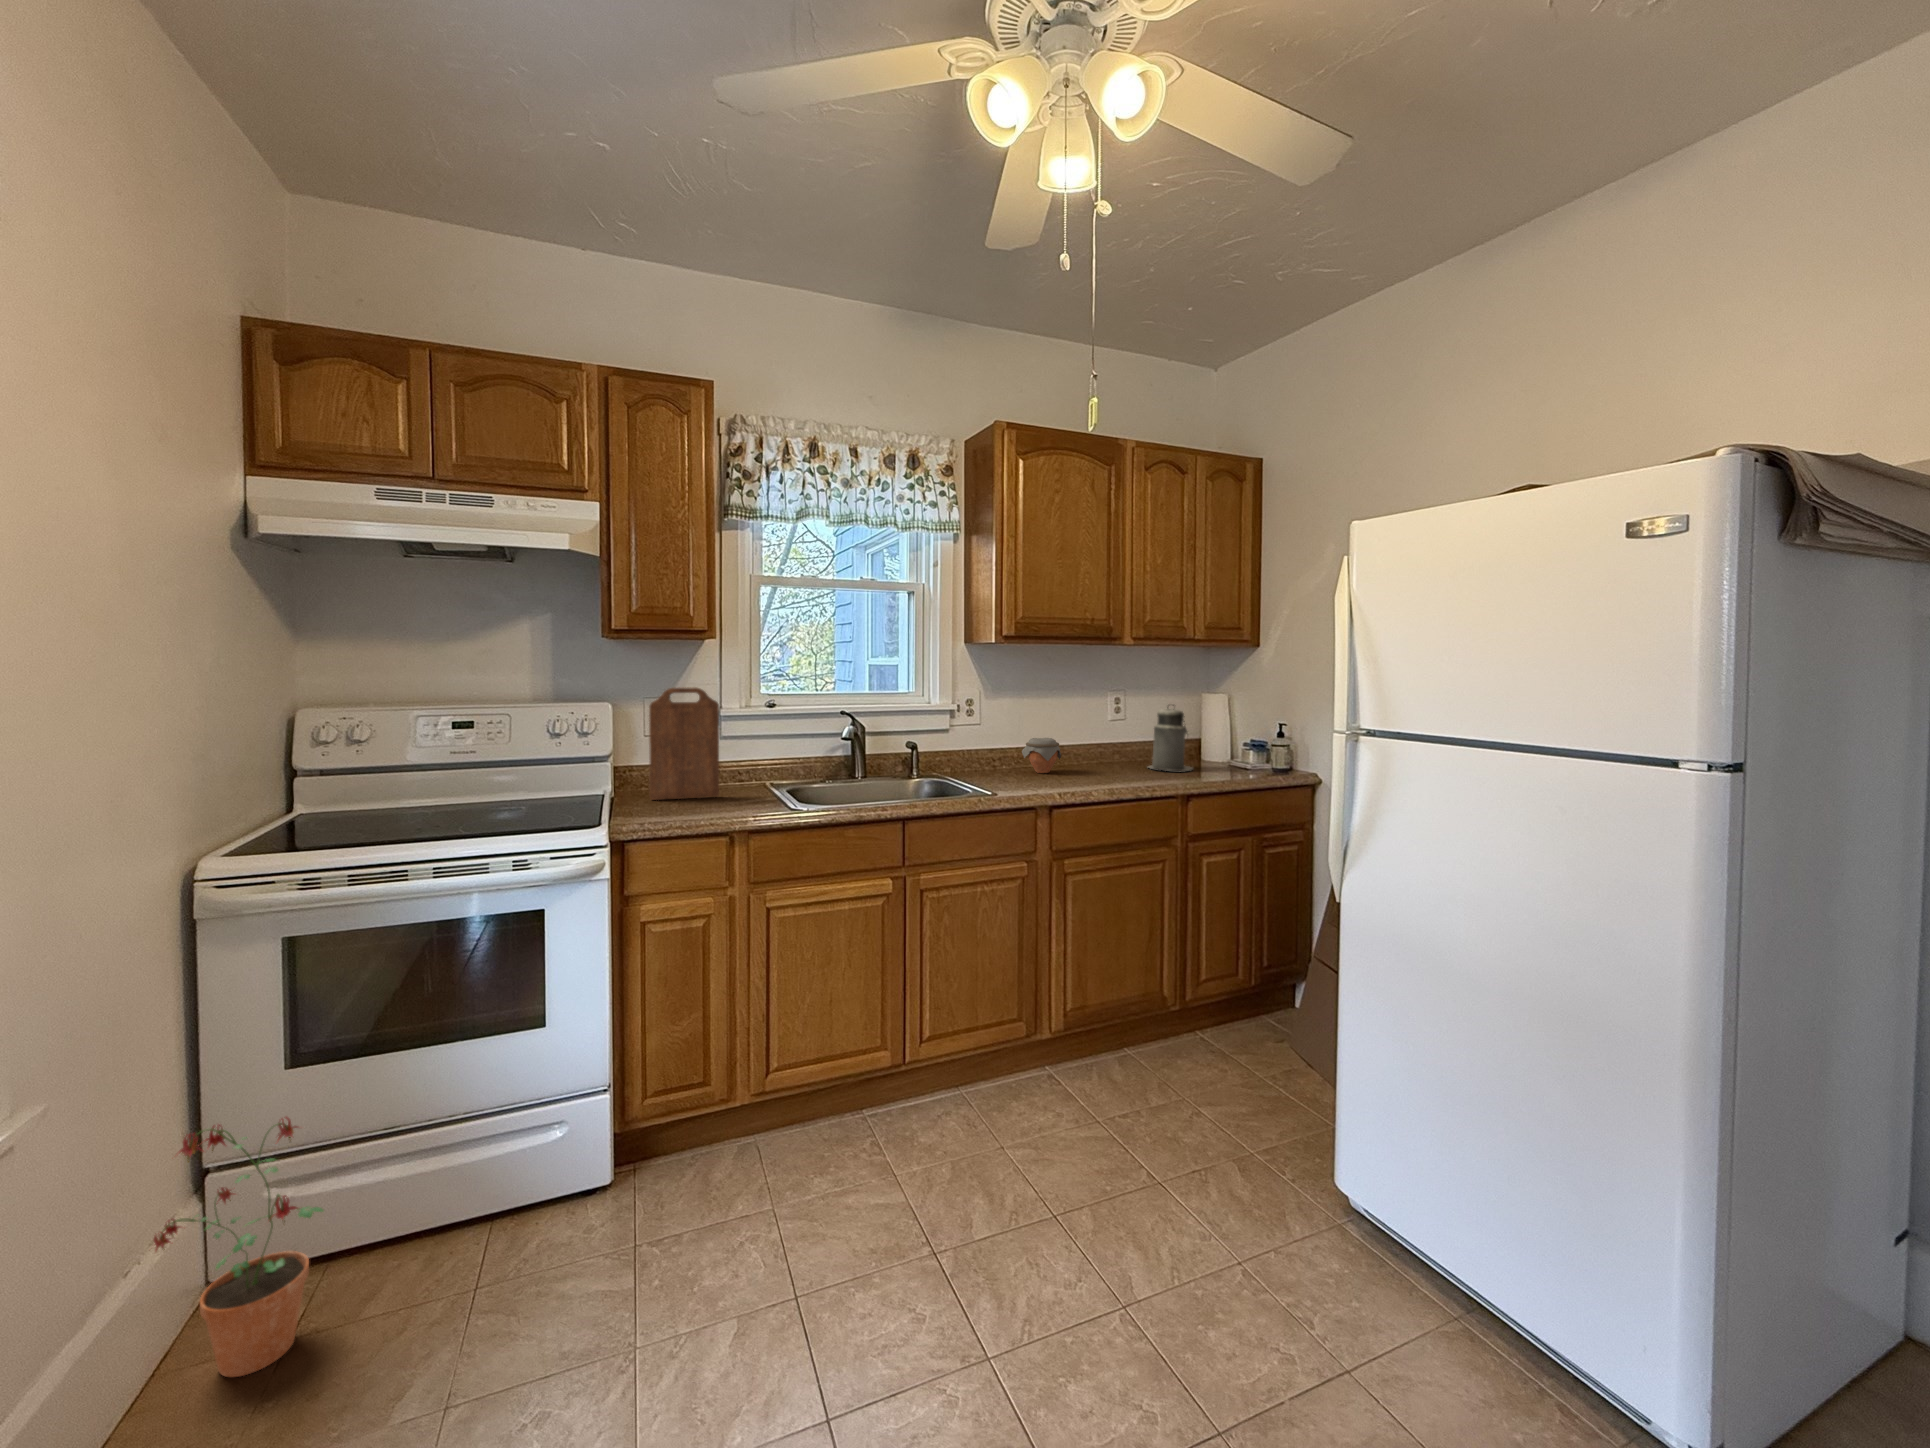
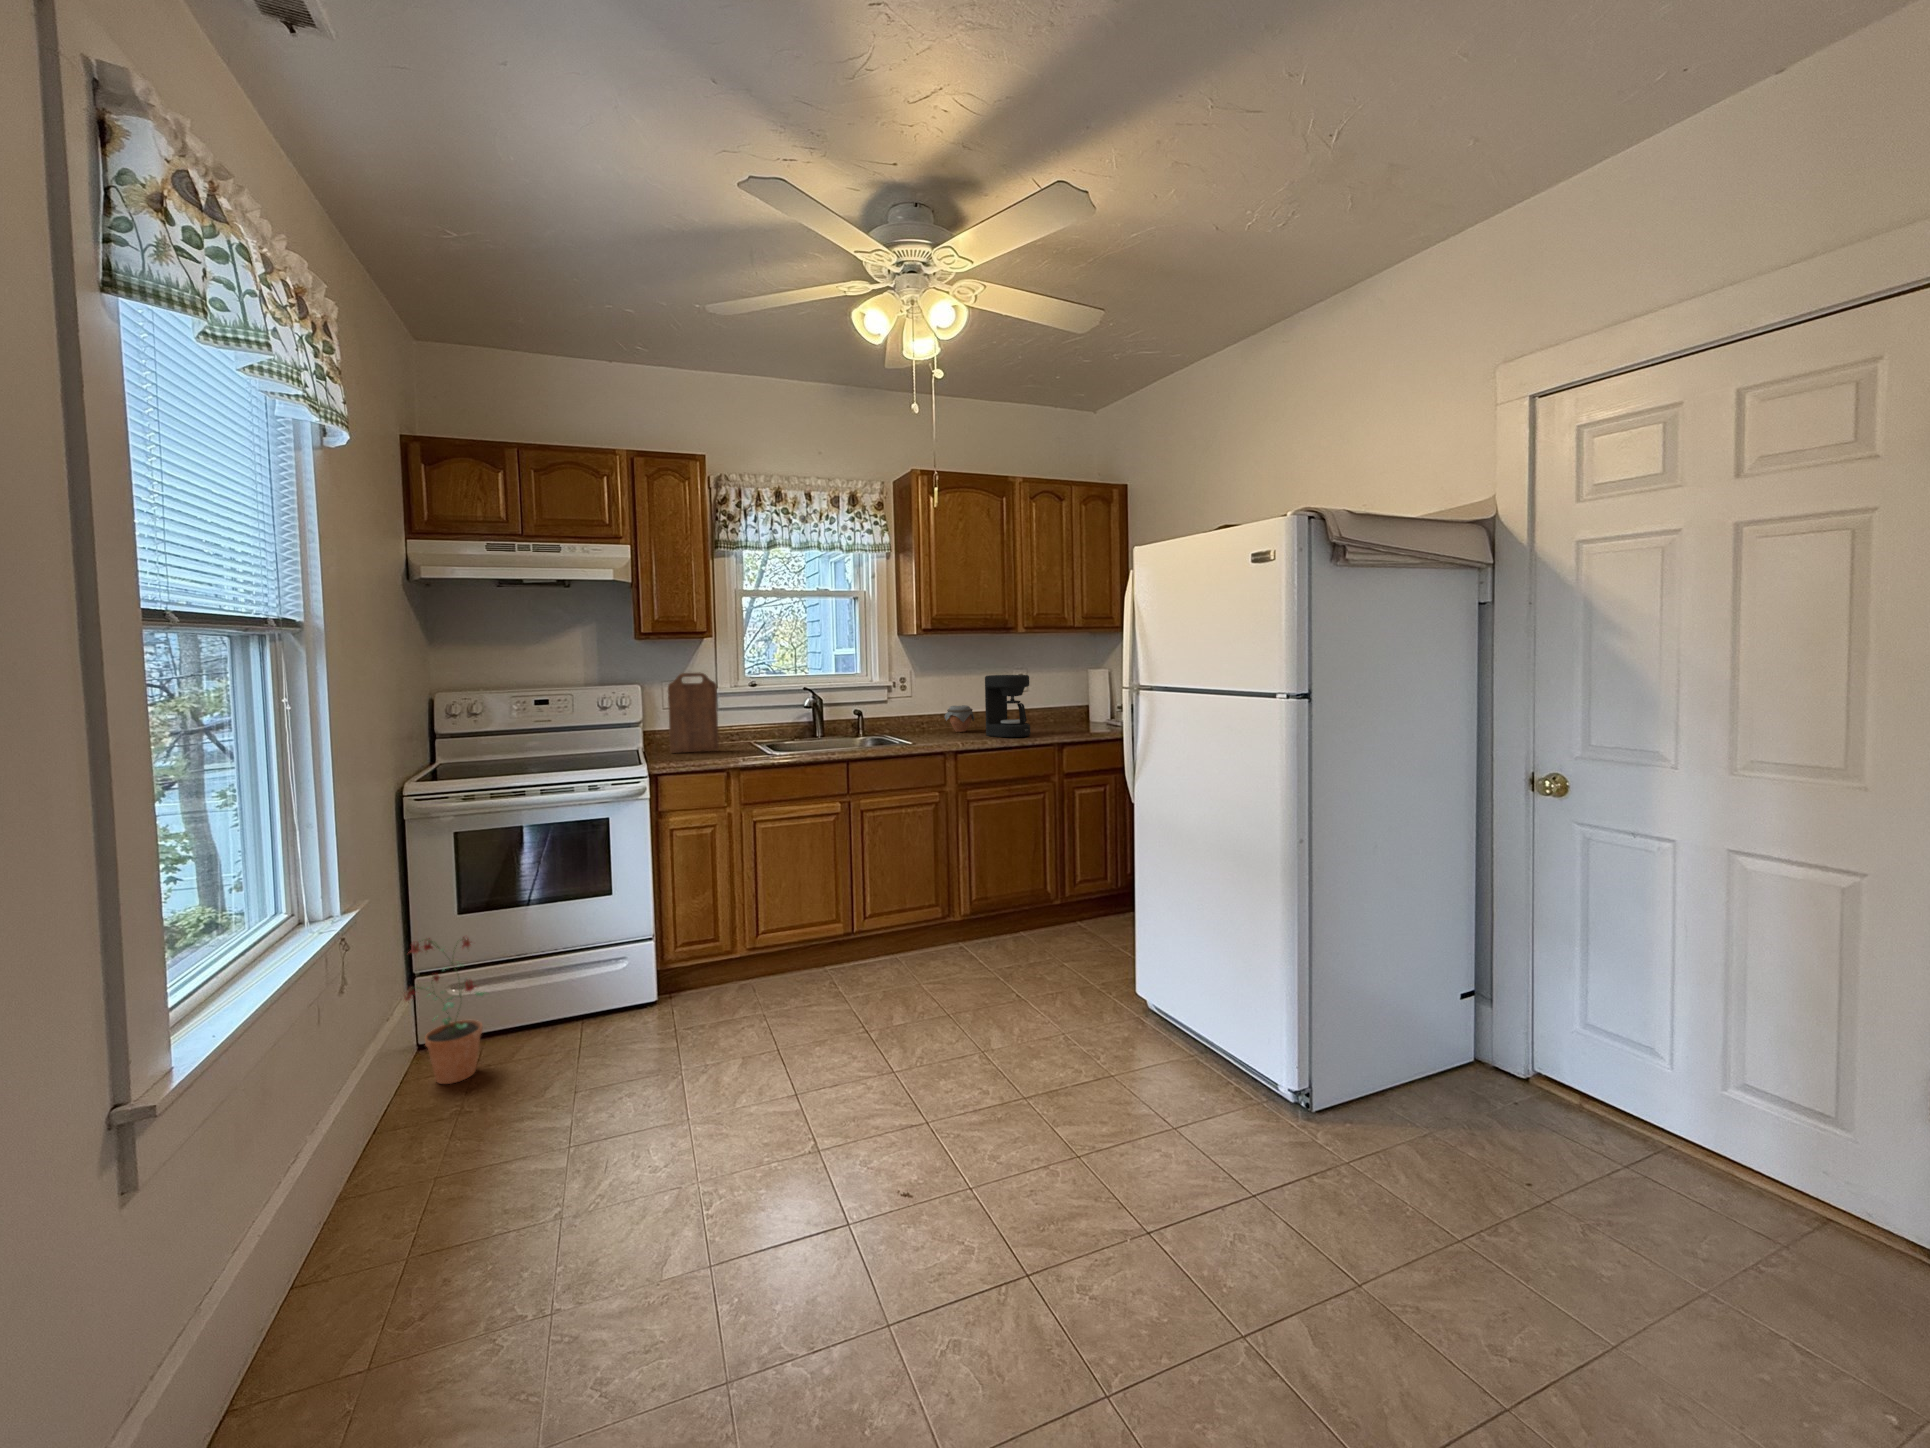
coffee maker: none [1079,699,1139,784] -> present [985,675,1030,737]
canister: present [1149,705,1192,771] -> none [1043,677,1079,729]

